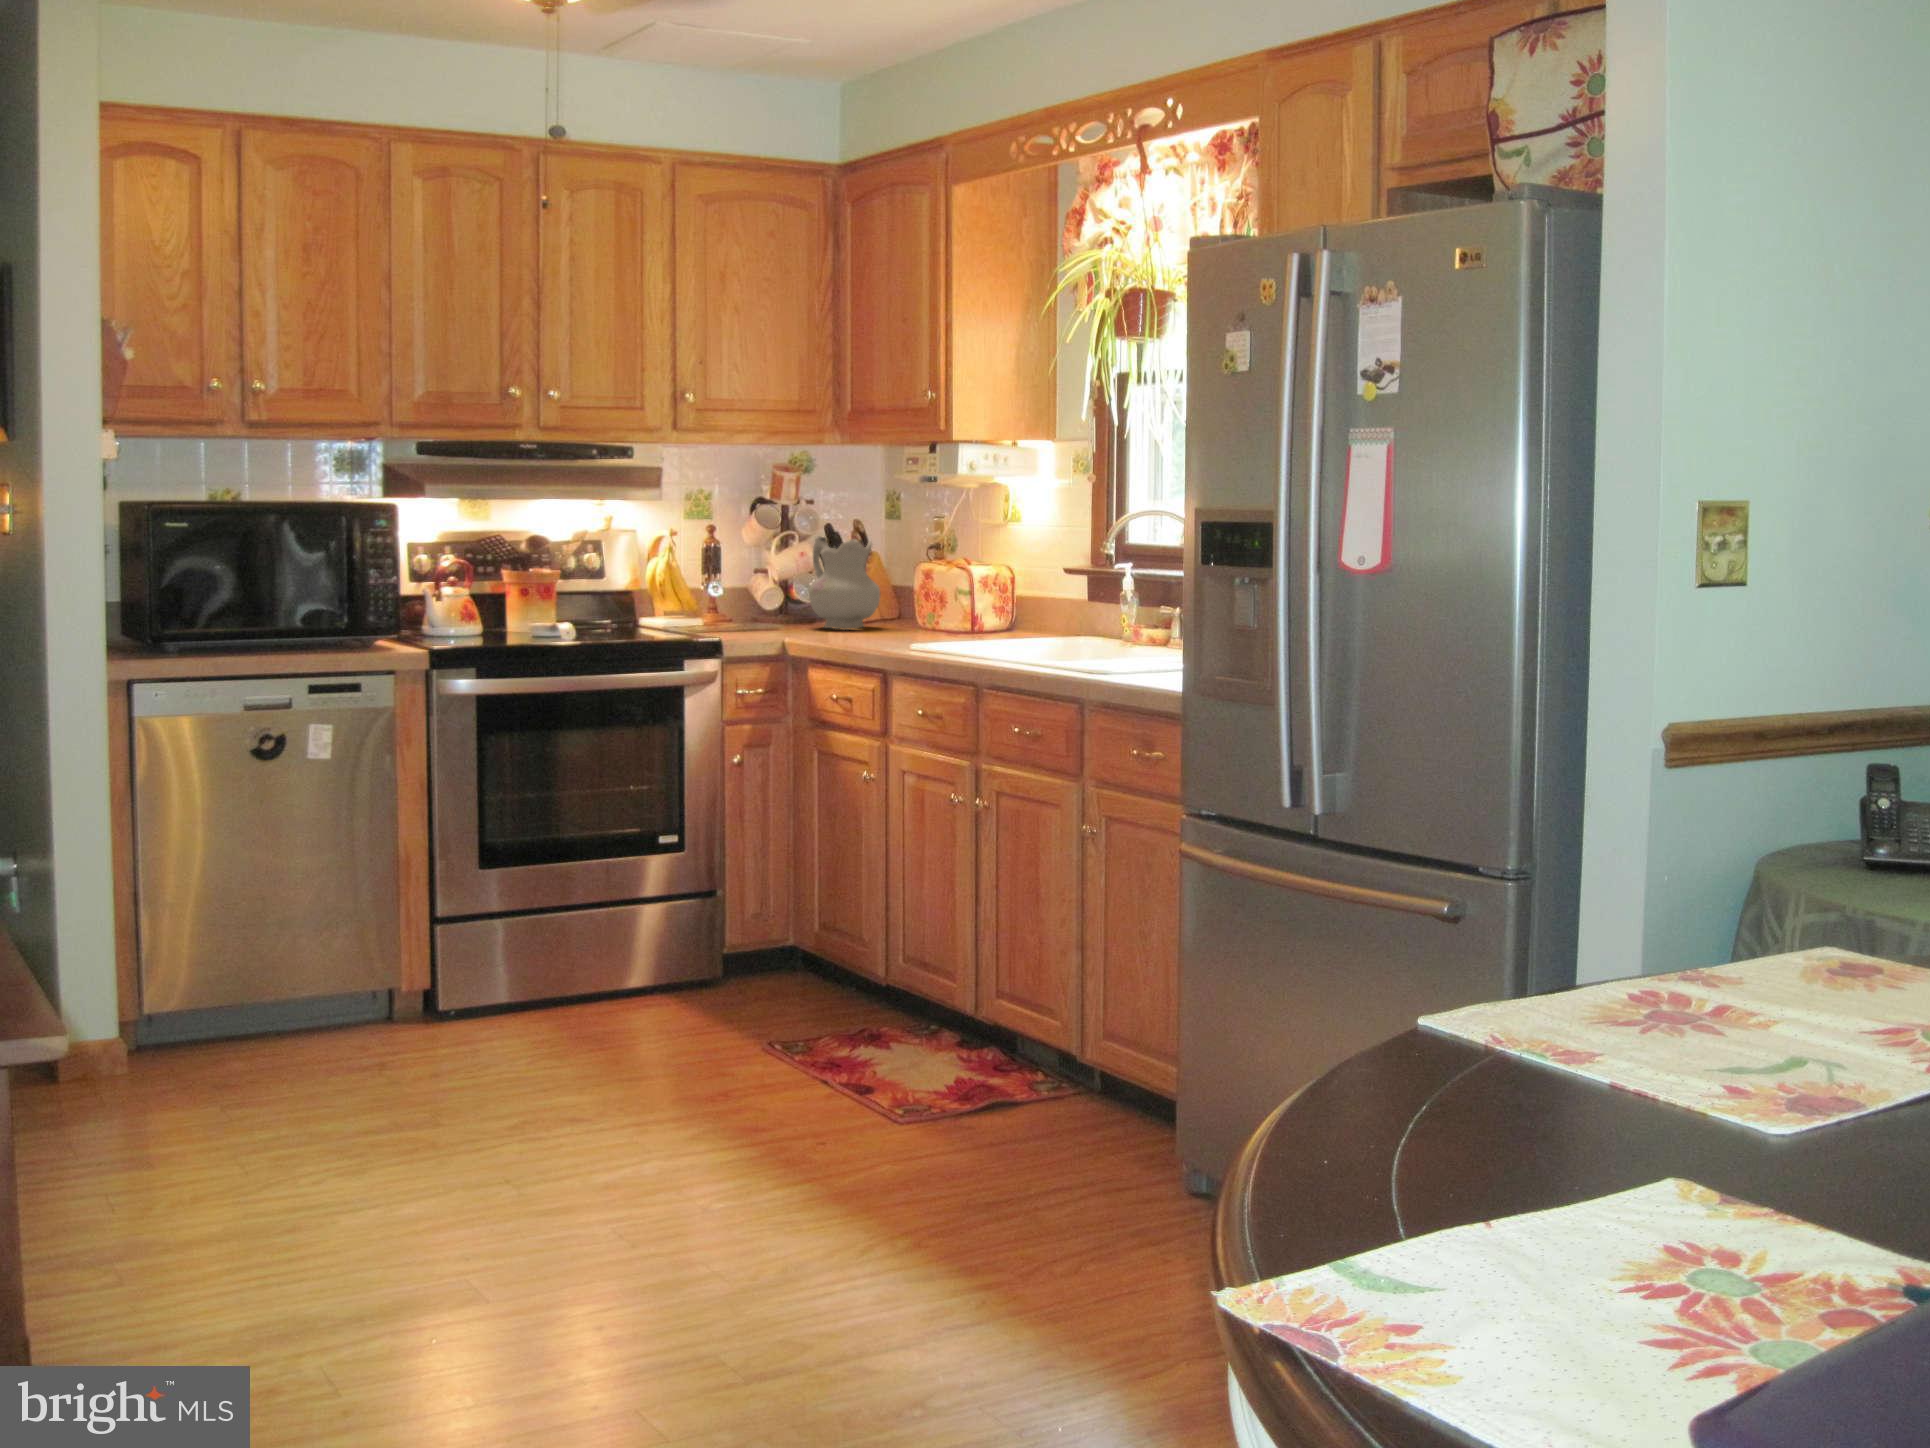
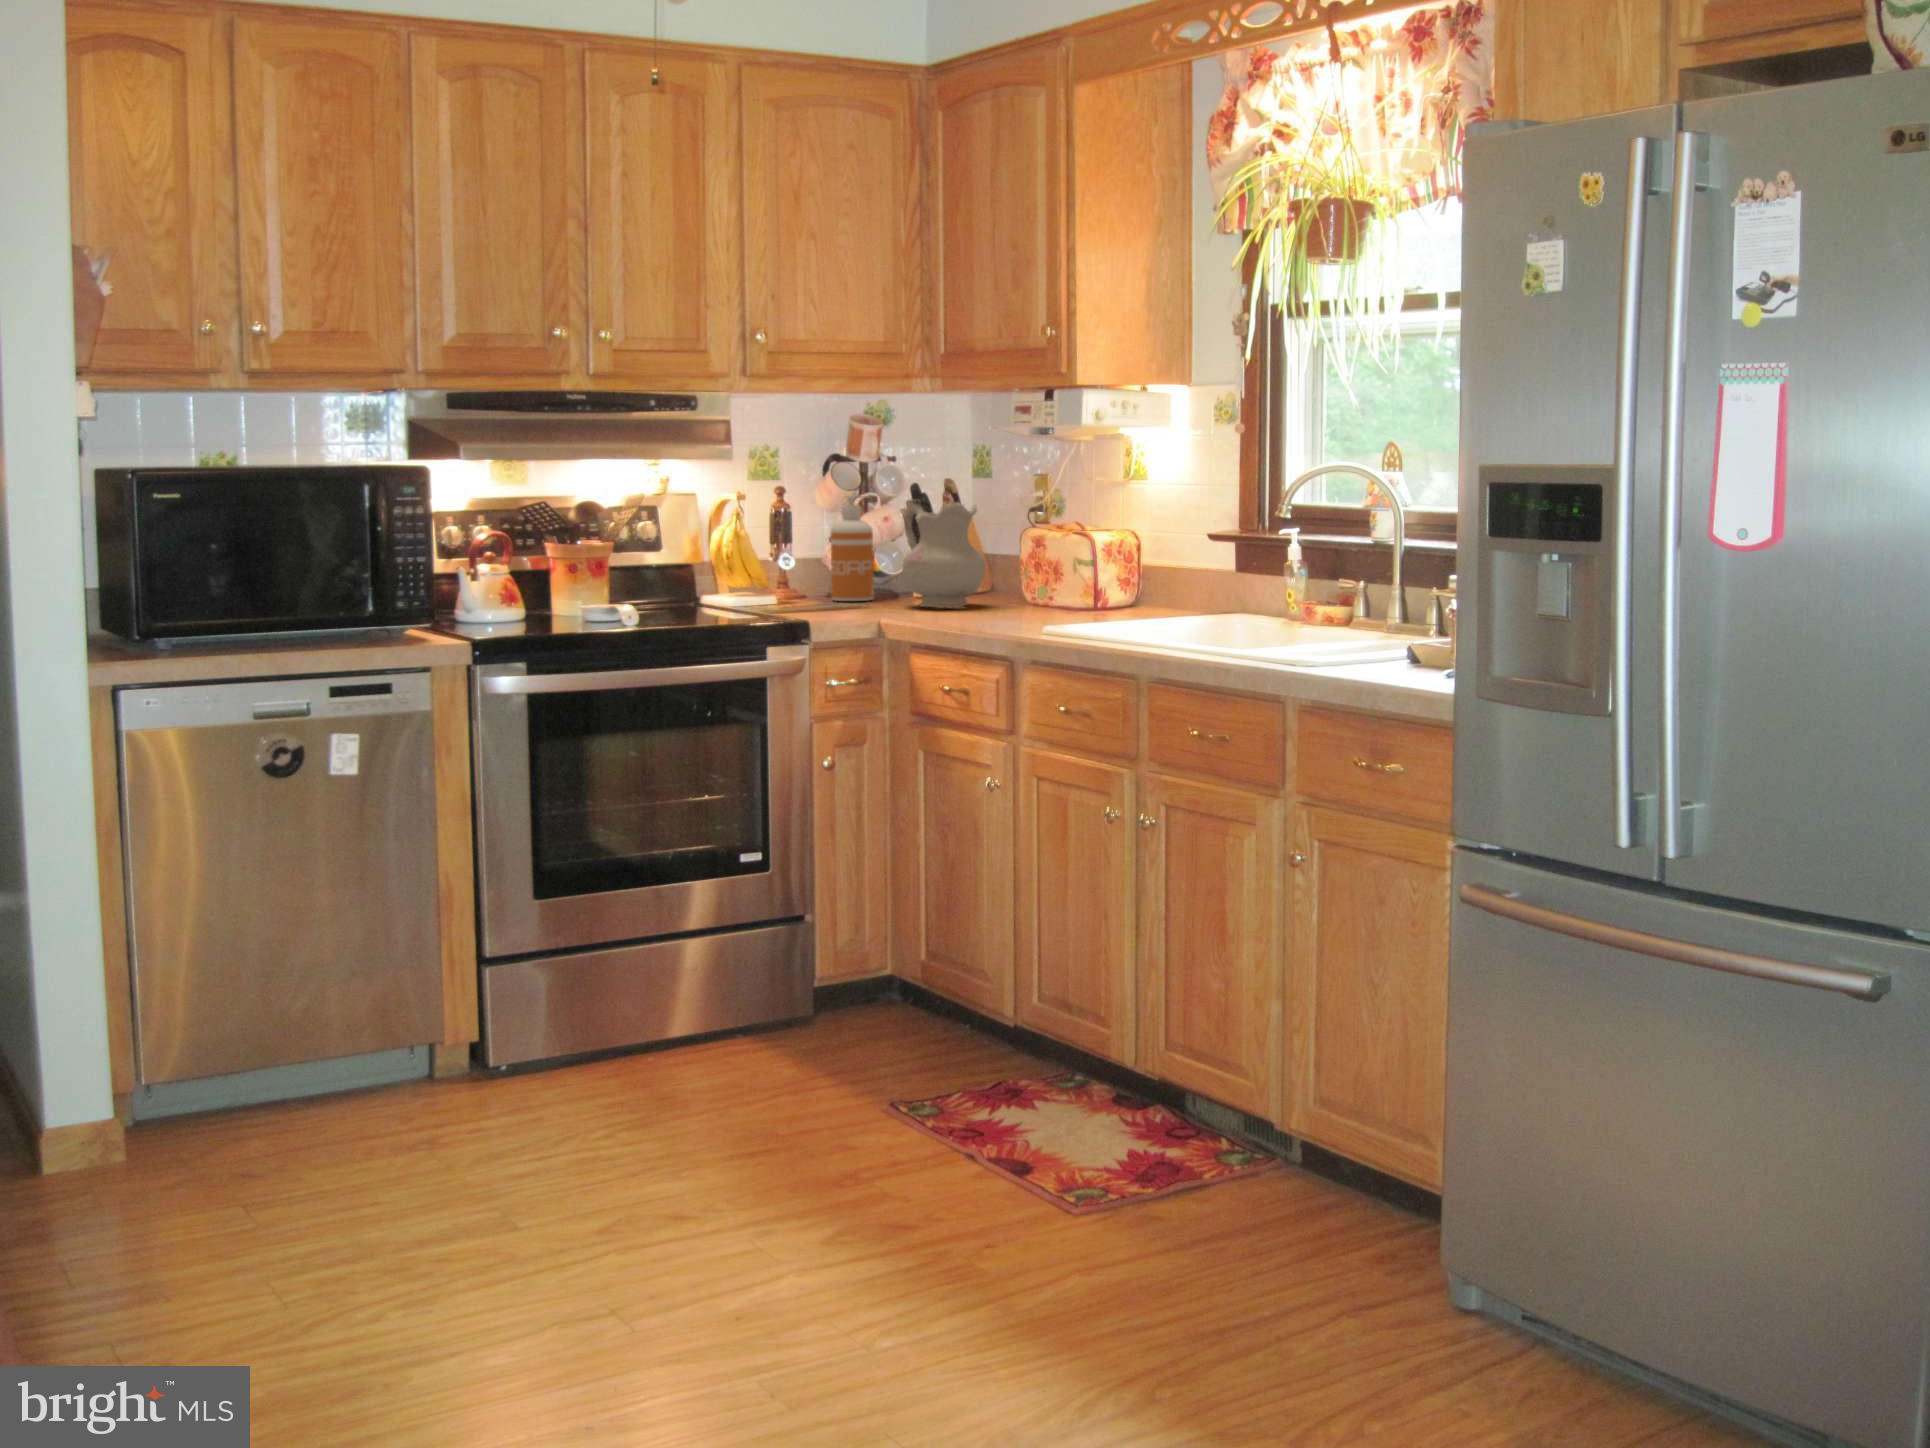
soap dispenser: none [752,533,789,624] -> present [831,495,874,601]

